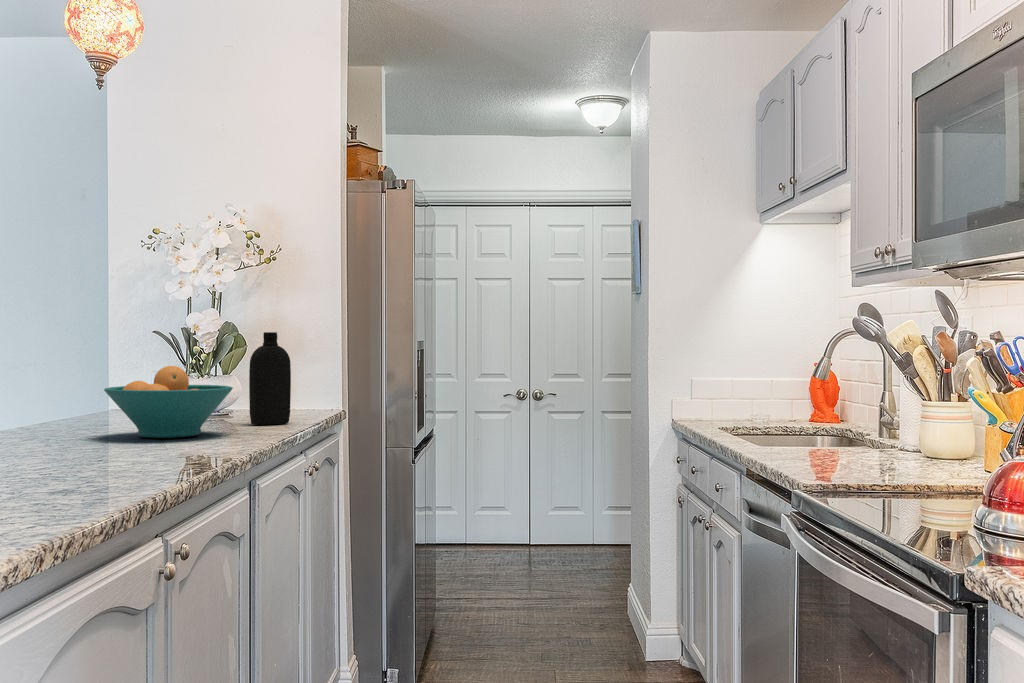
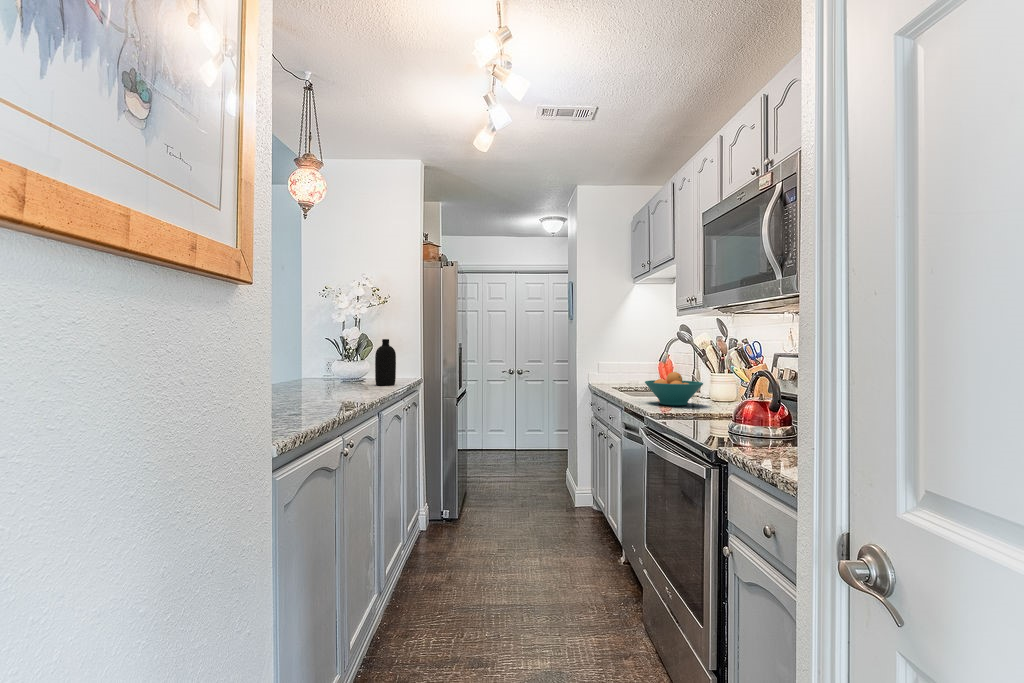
fruit bowl: present [104,366,233,438] -> present [645,372,703,406]

